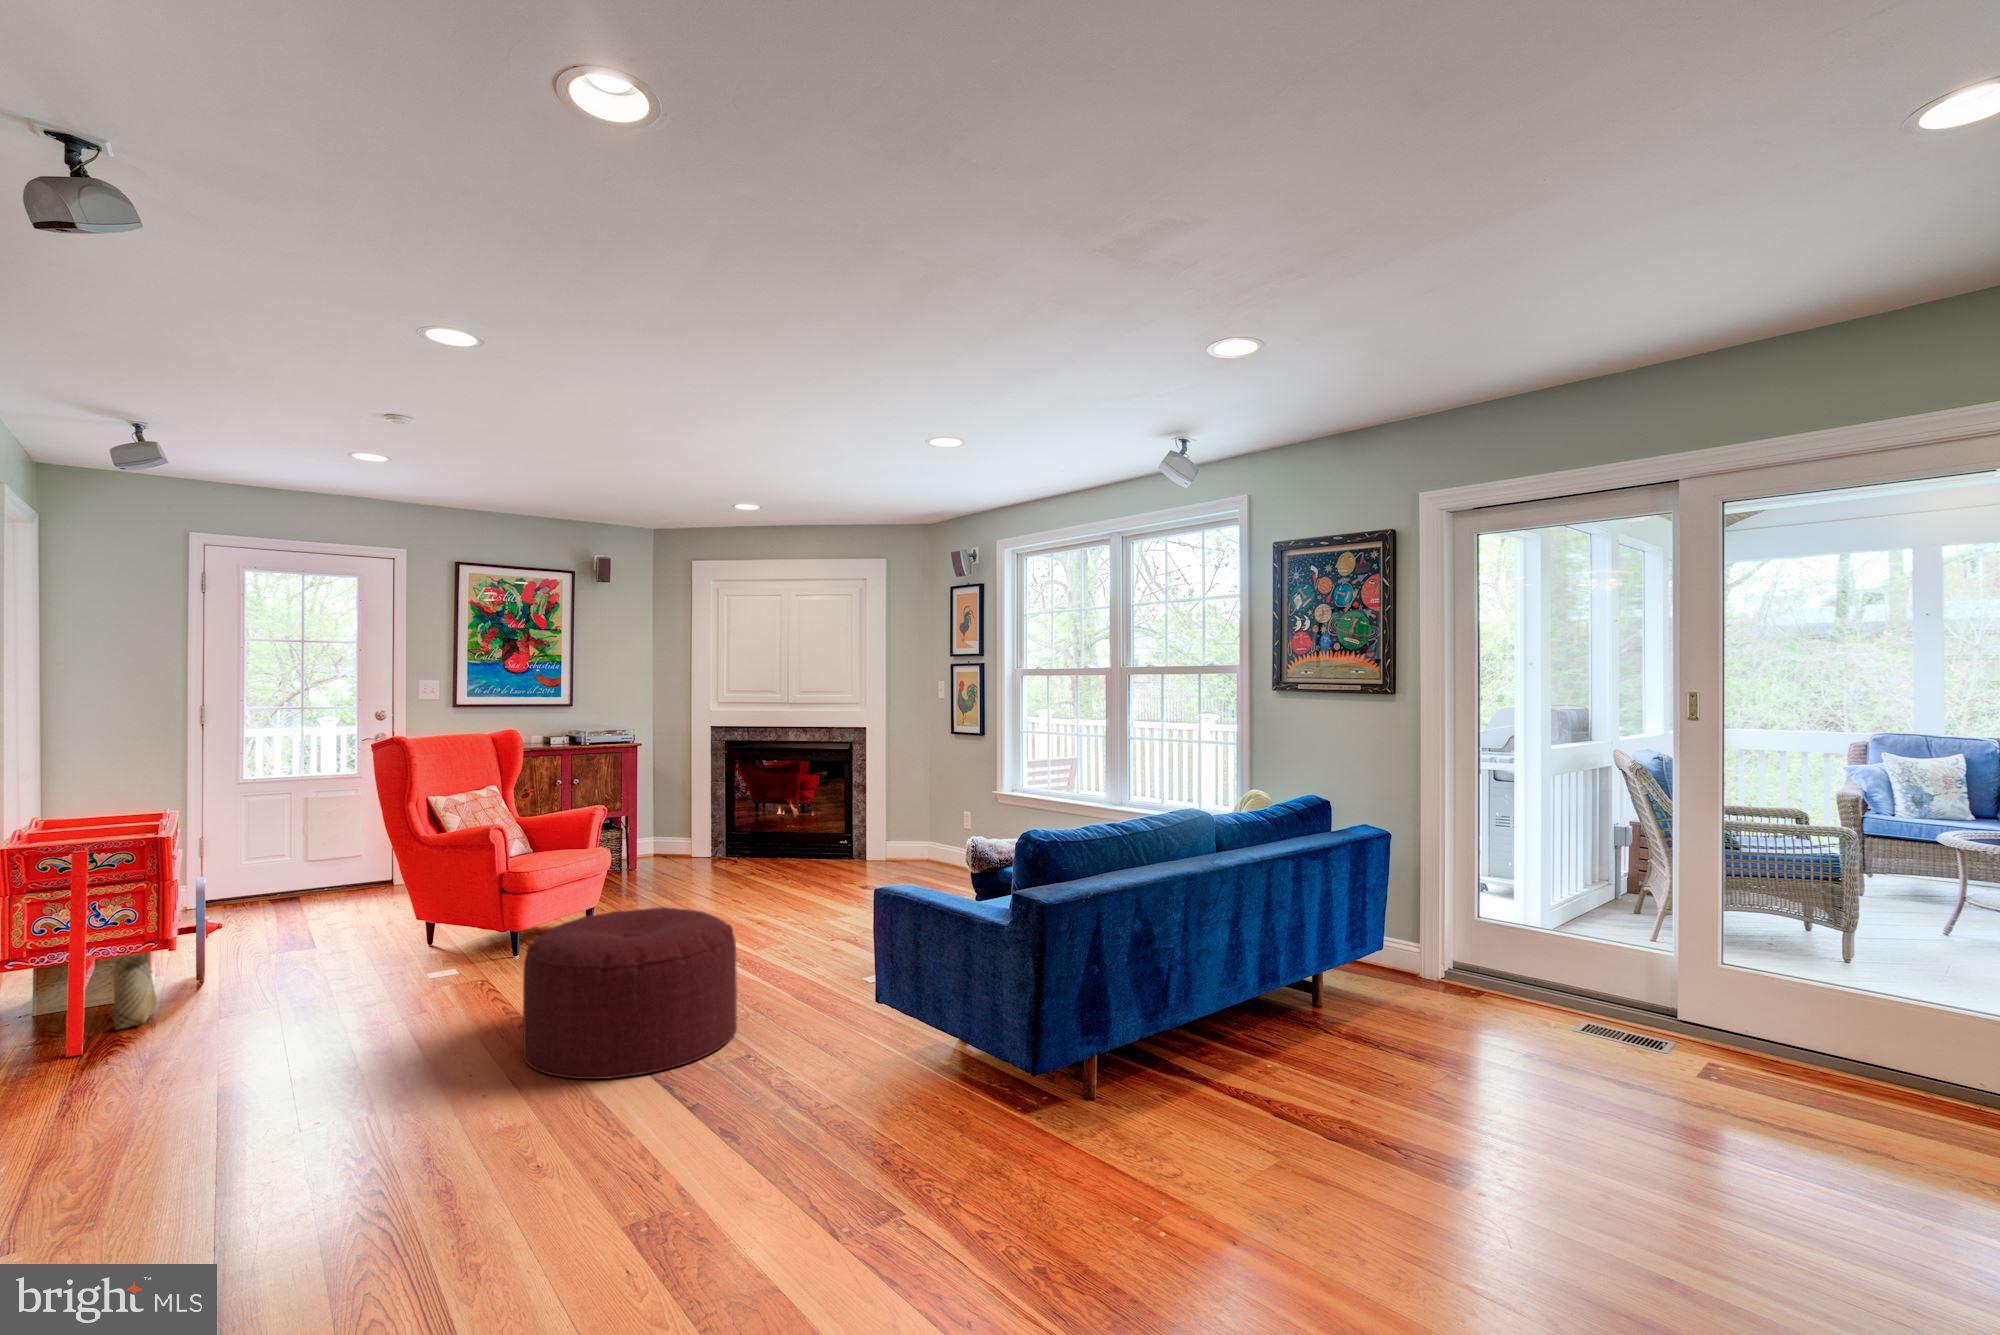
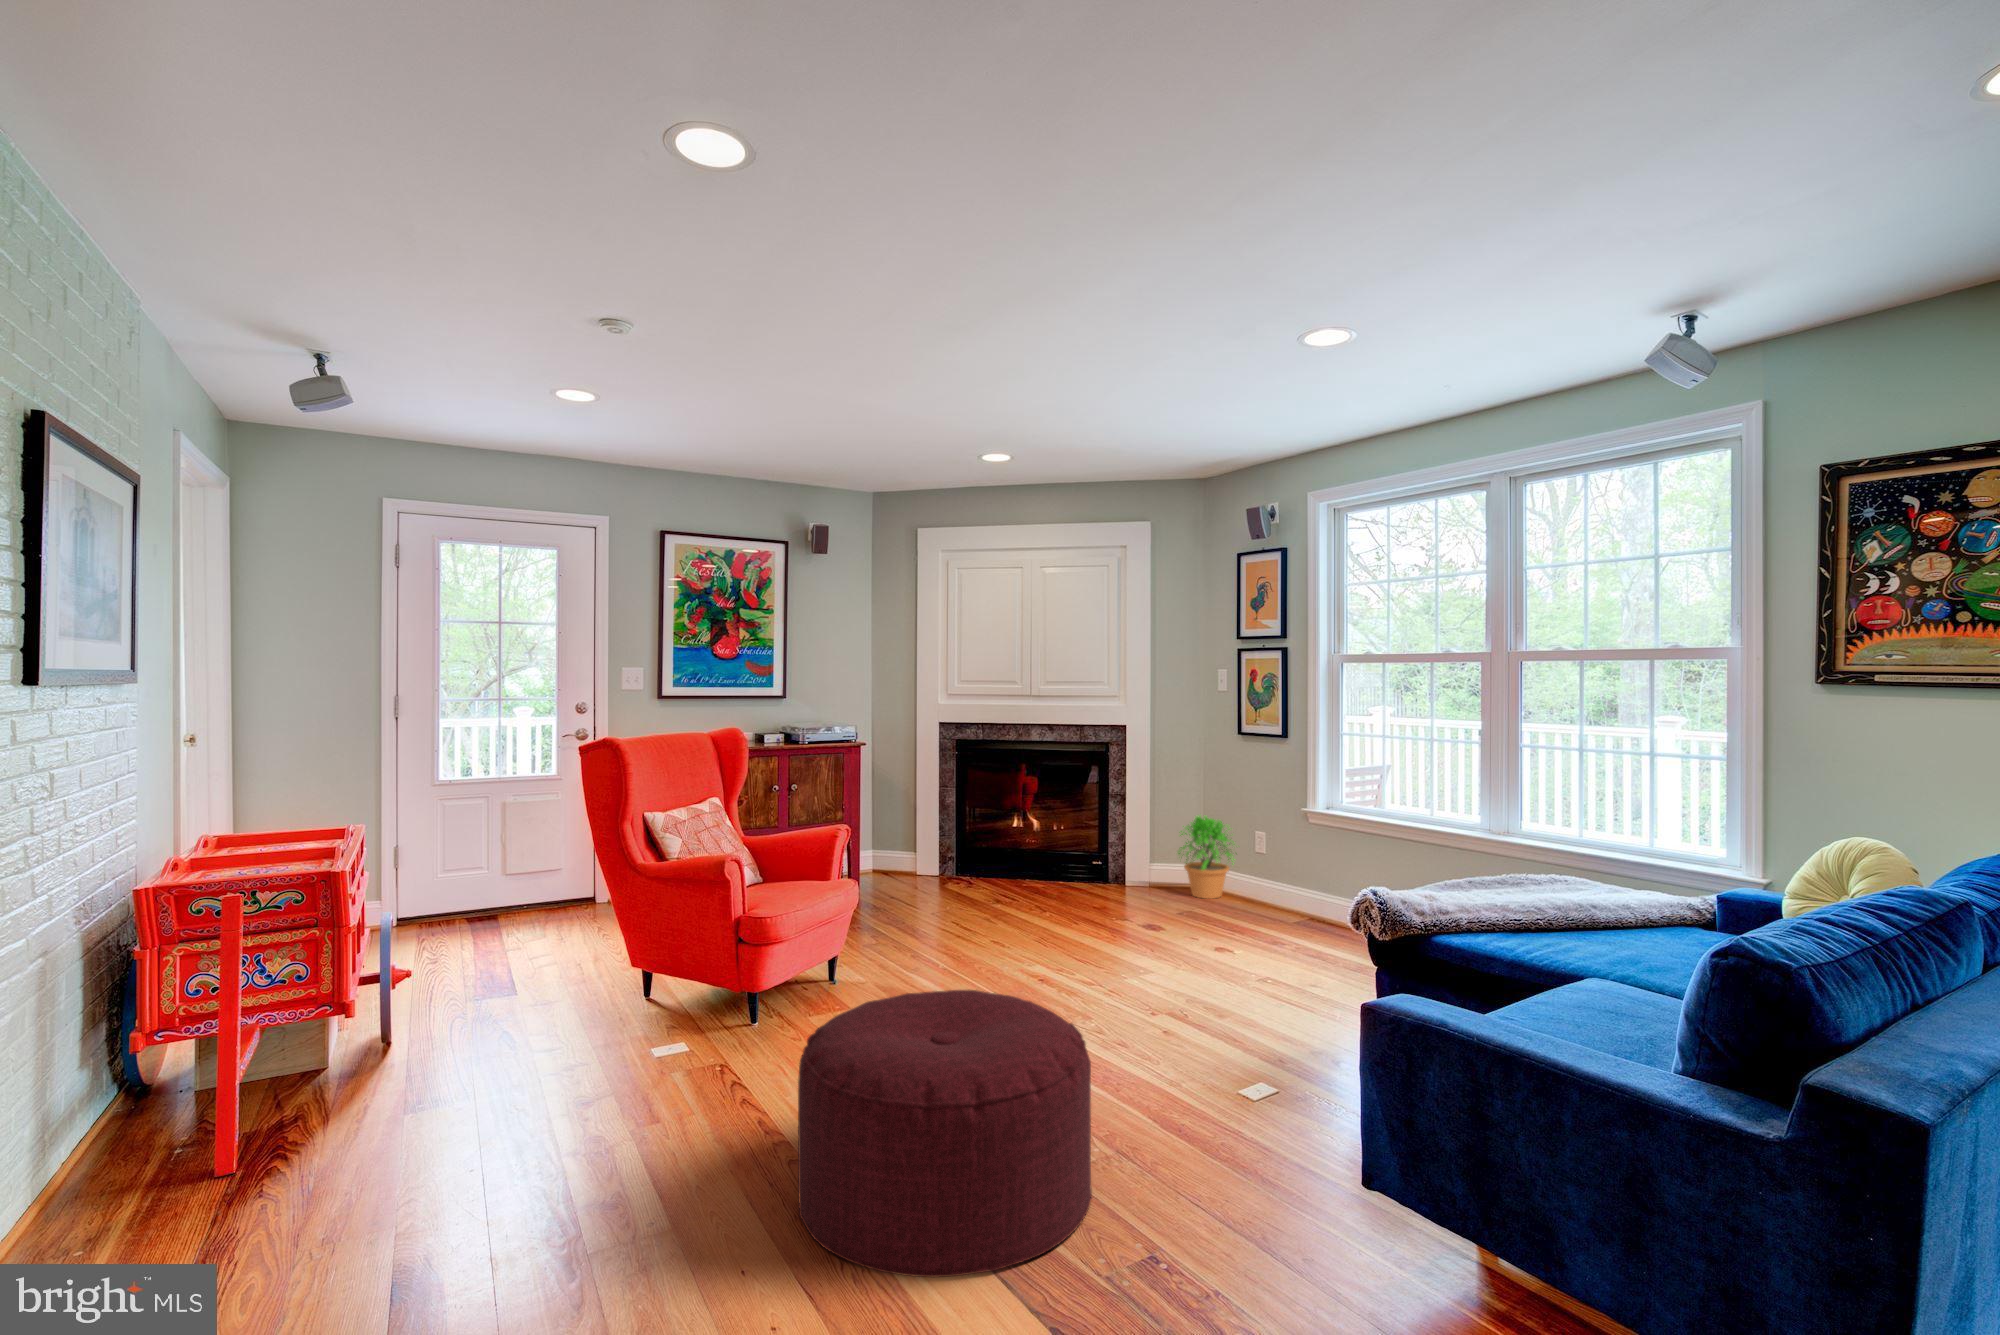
potted plant: none [899,797,953,864] -> present [1178,816,1236,899]
woven basket: present [113,954,157,1029] -> none [274,978,337,1117]

